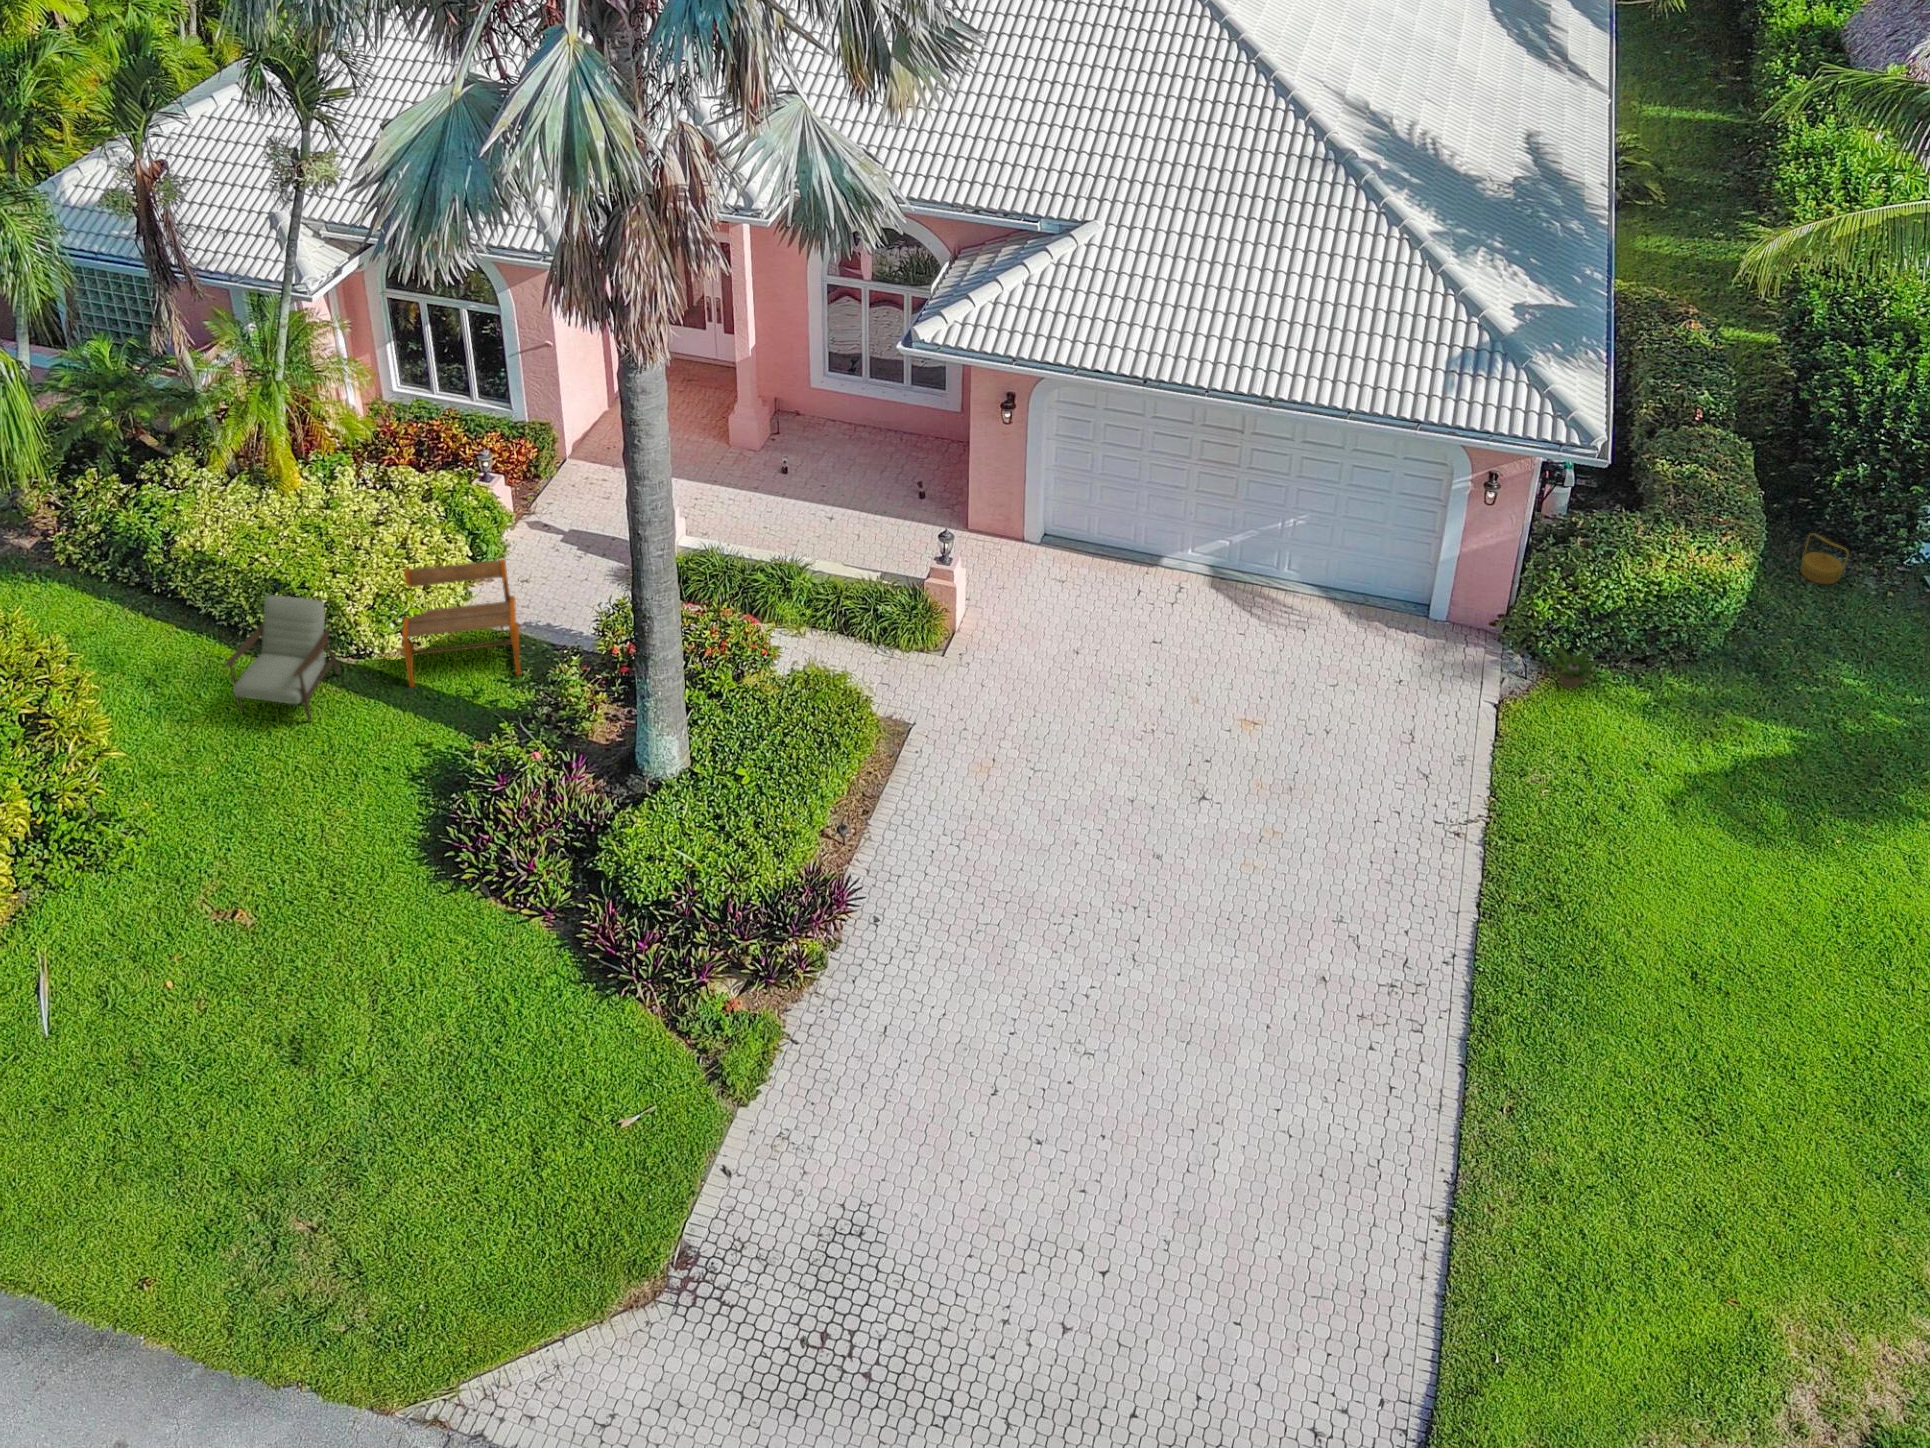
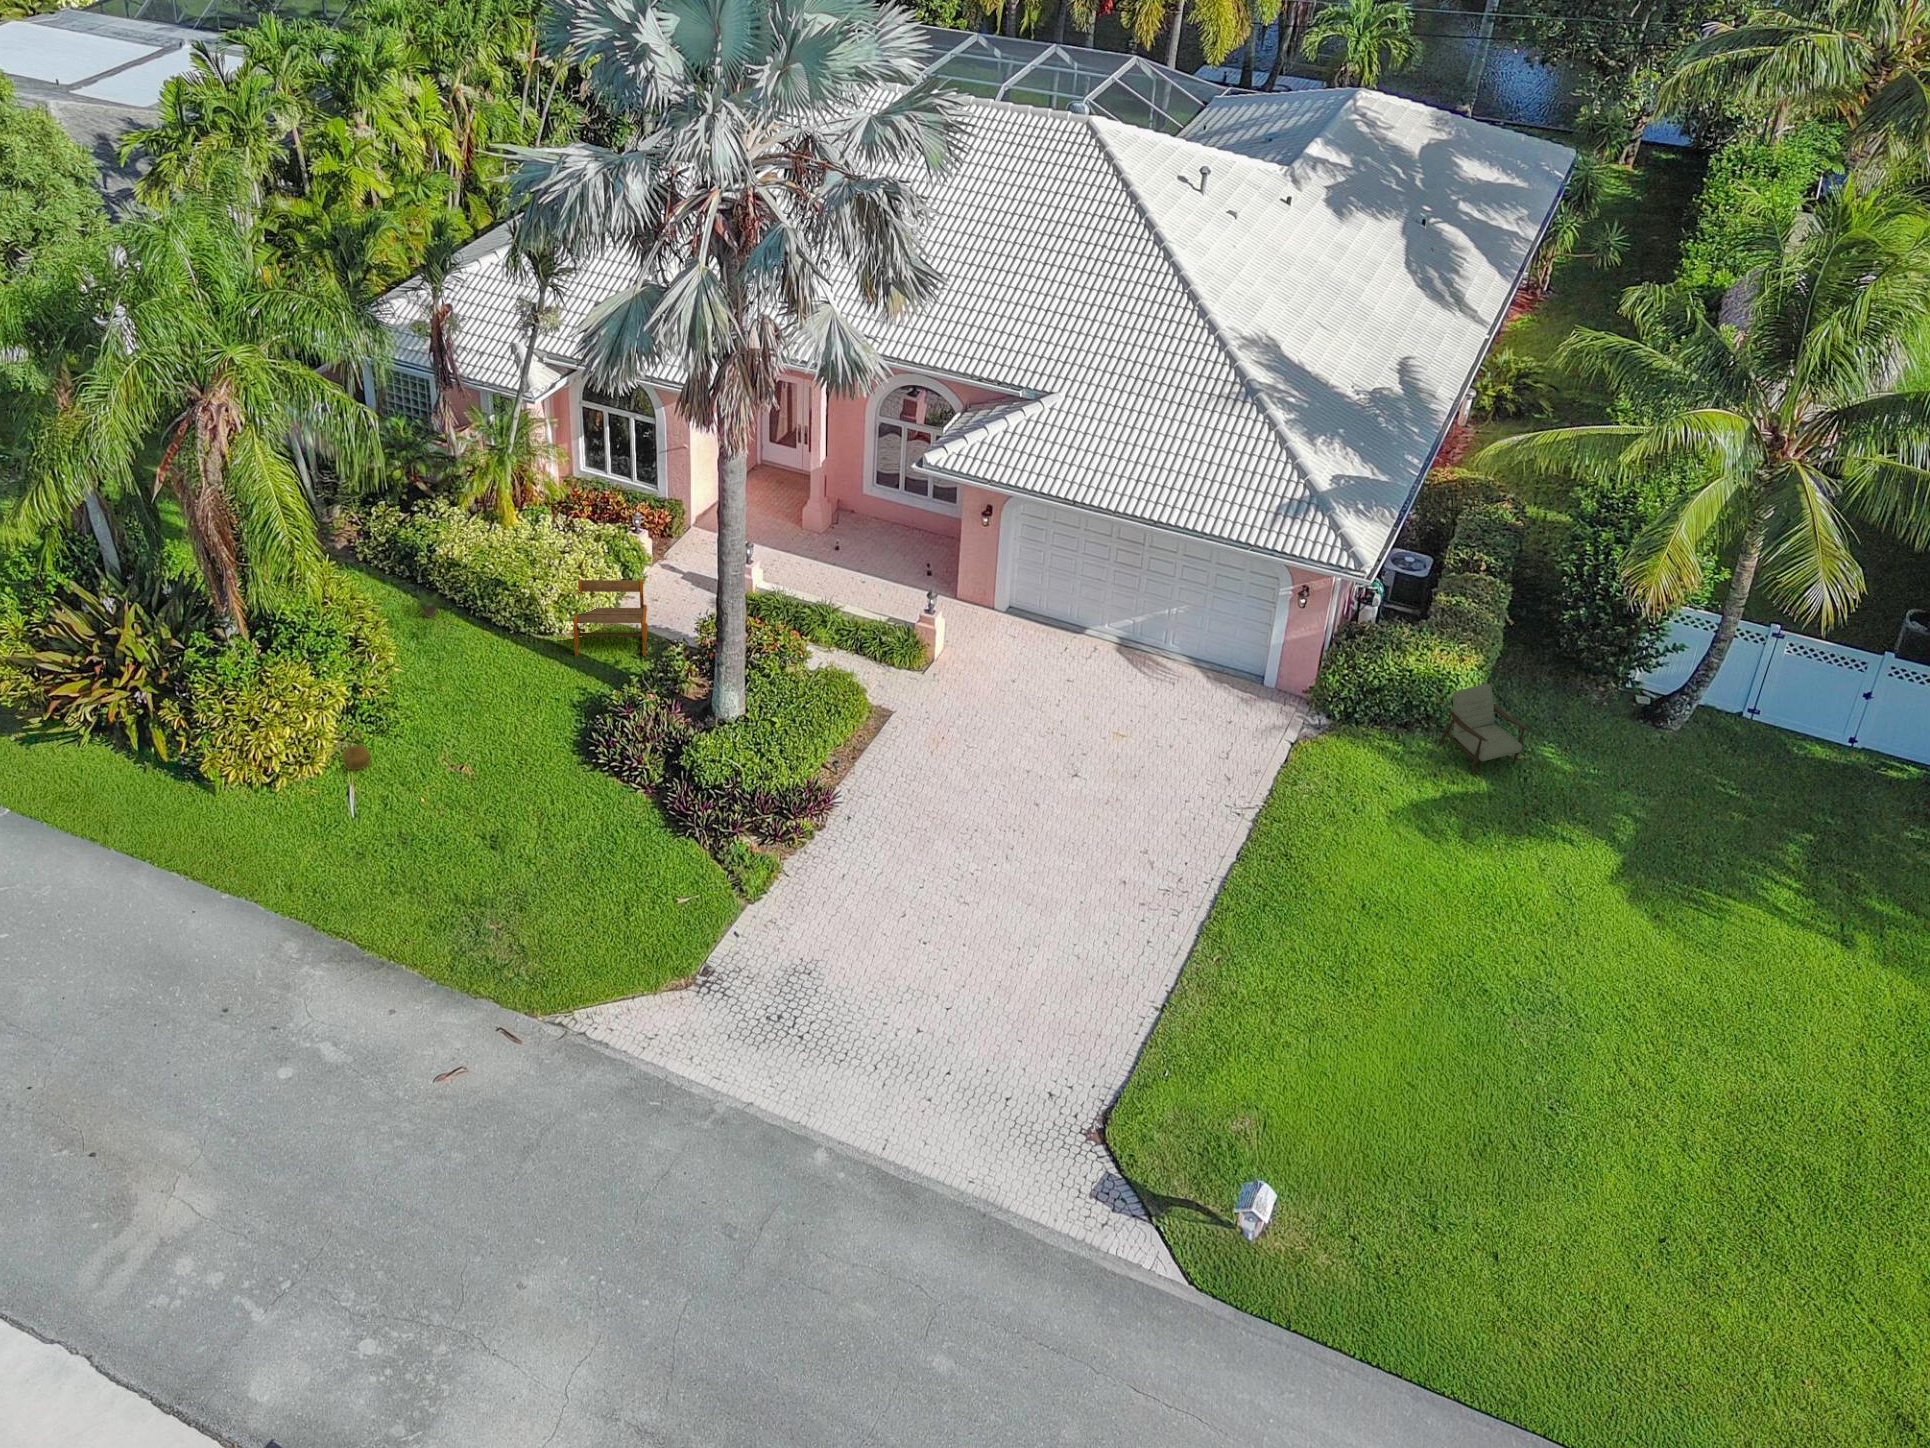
woven basket: present [1800,533,1849,584] -> present [342,731,370,770]
chair: present [224,595,340,722] -> present [1439,684,1530,775]
decorative plant: present [1543,647,1602,690] -> present [415,593,442,618]

